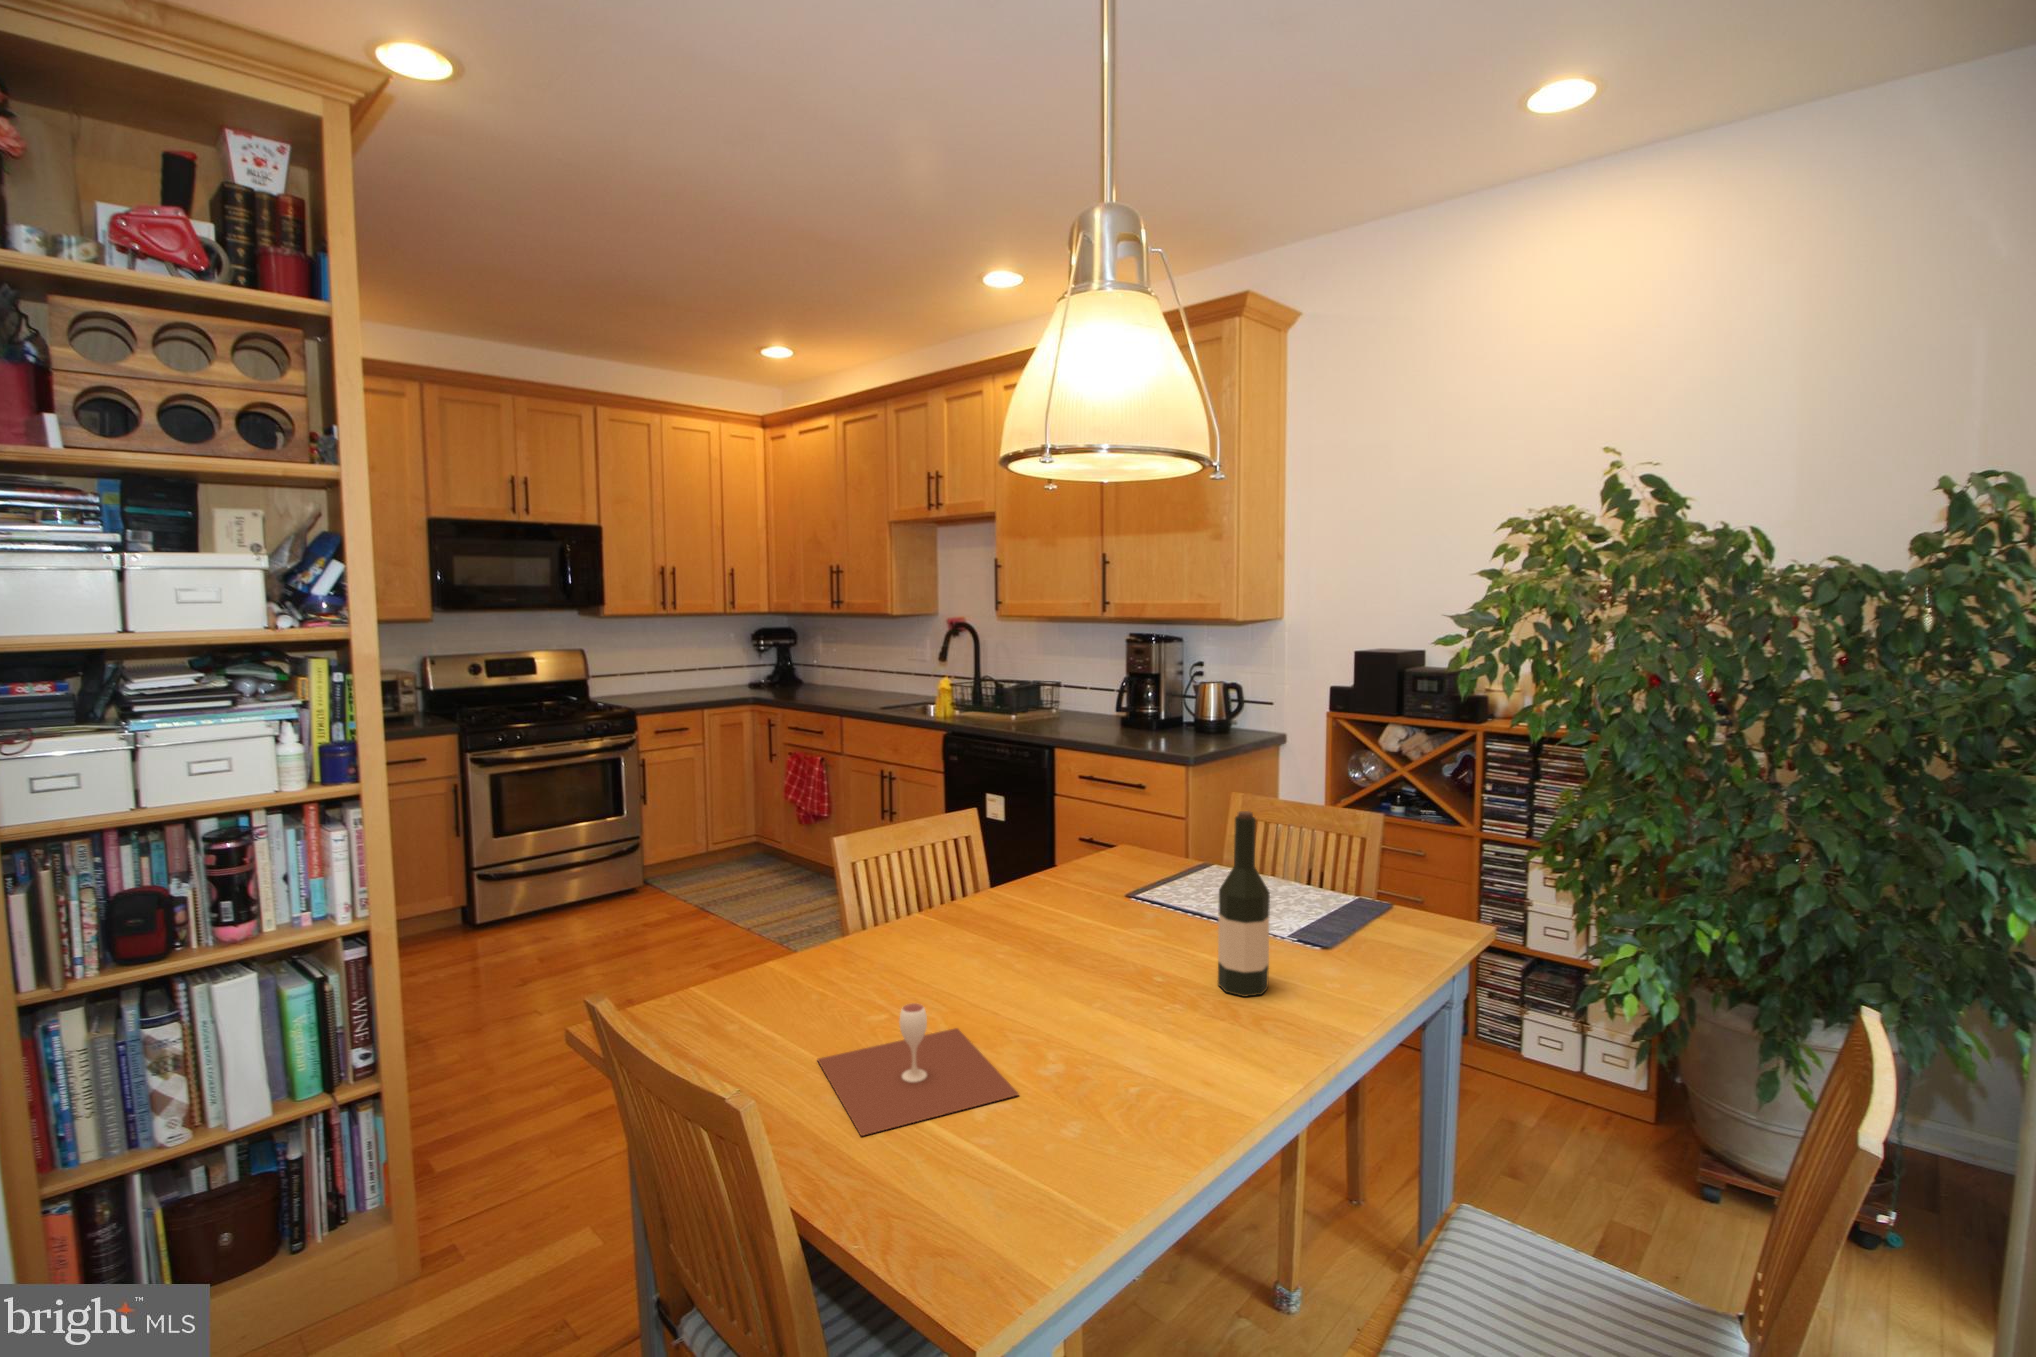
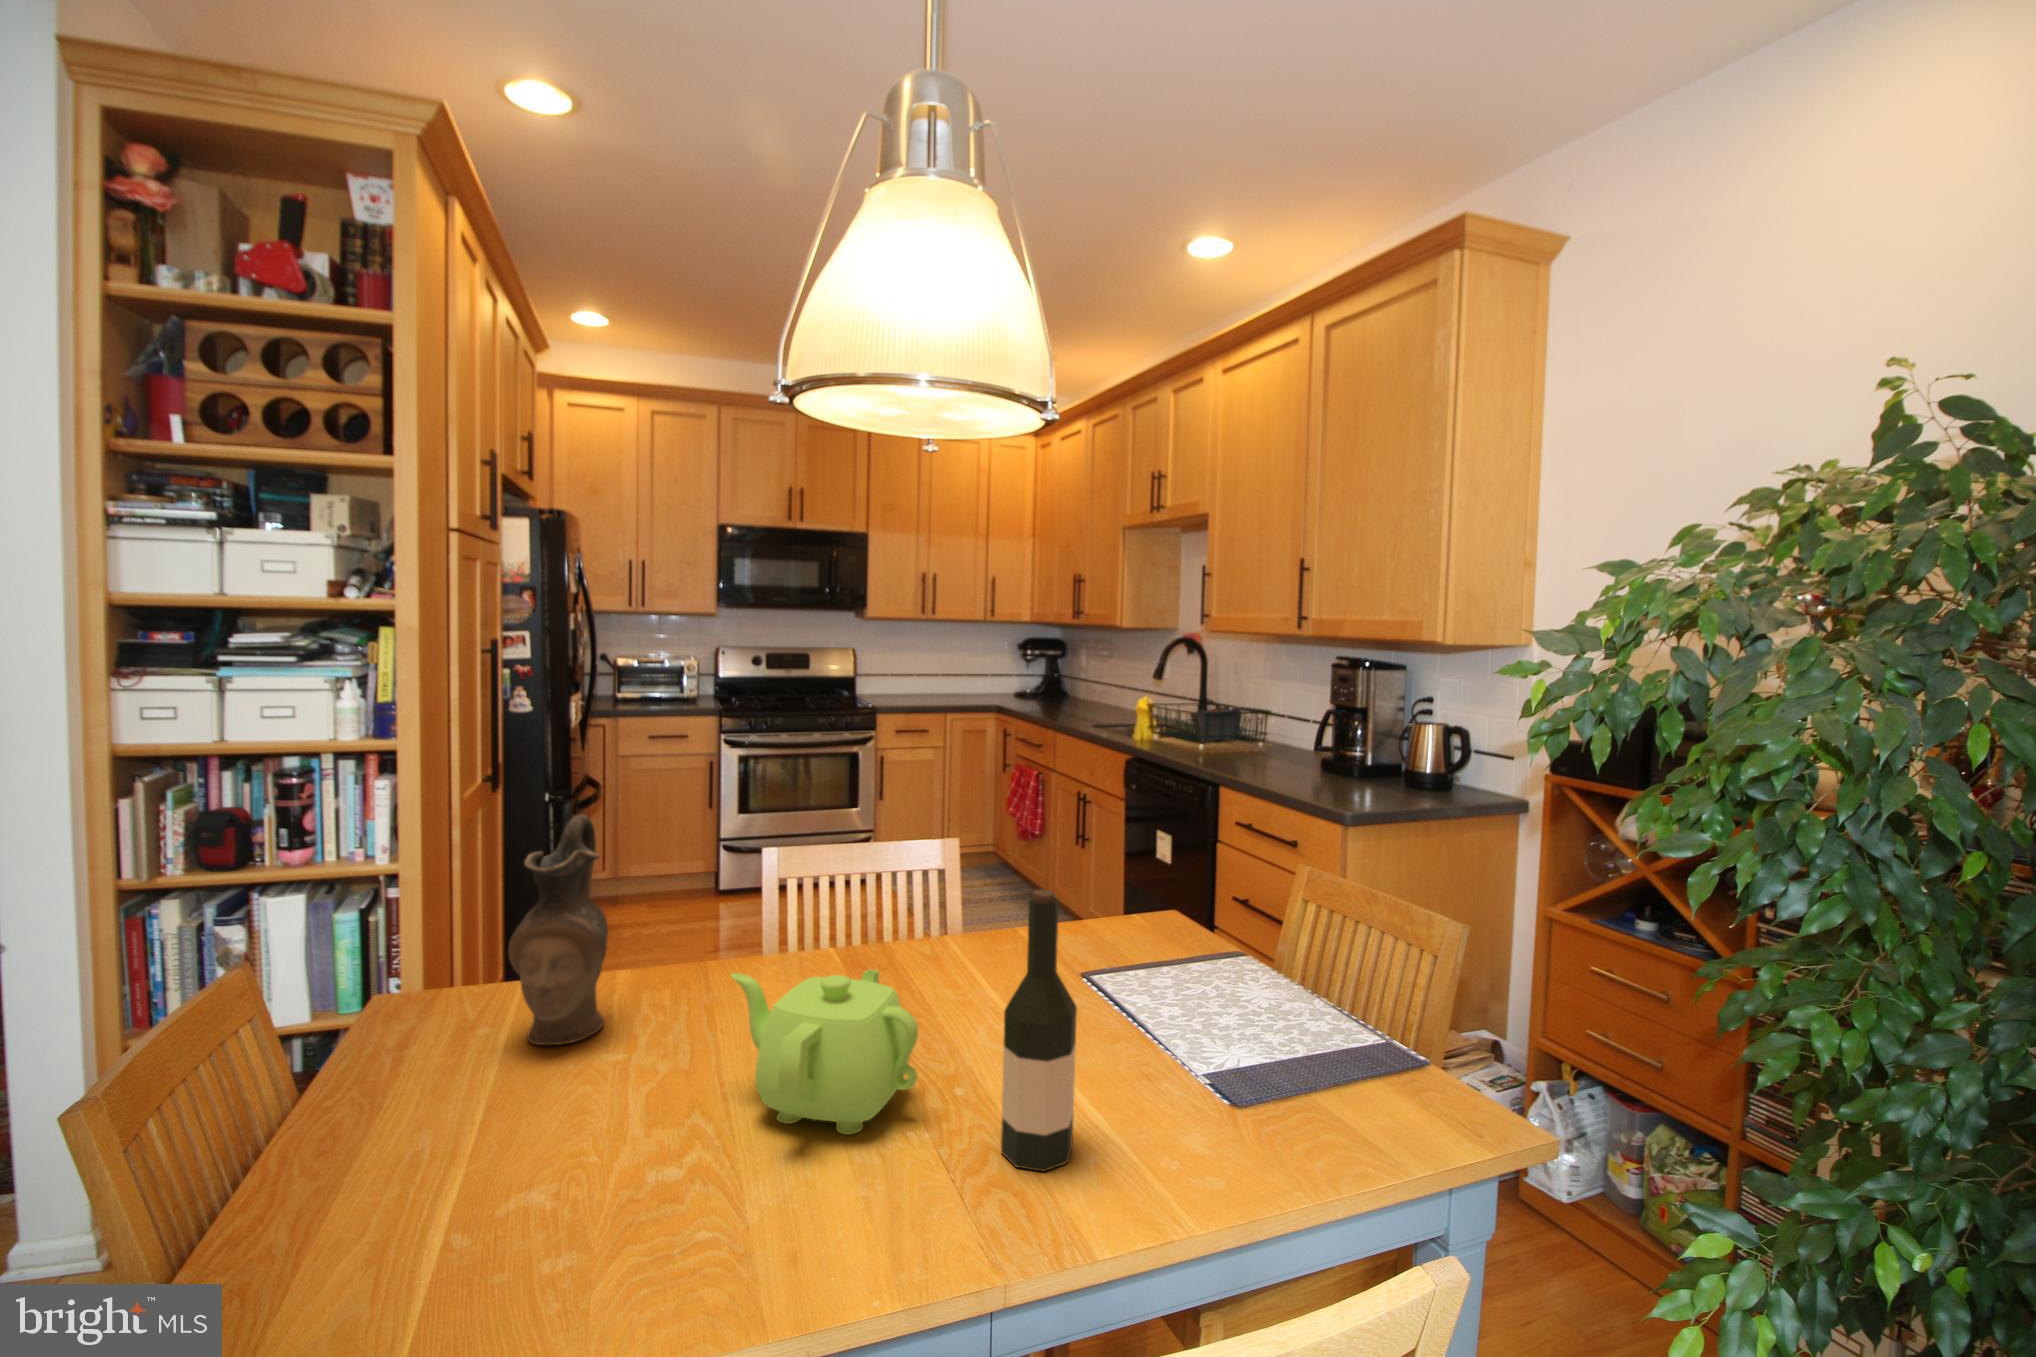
ceramic pitcher: none [781,815,862,1012] -> present [508,814,608,1045]
teapot: none [1005,899,1152,1011] -> present [731,970,918,1135]
wine glass: present [817,1003,1019,1136] -> none [306,1067,628,1231]

